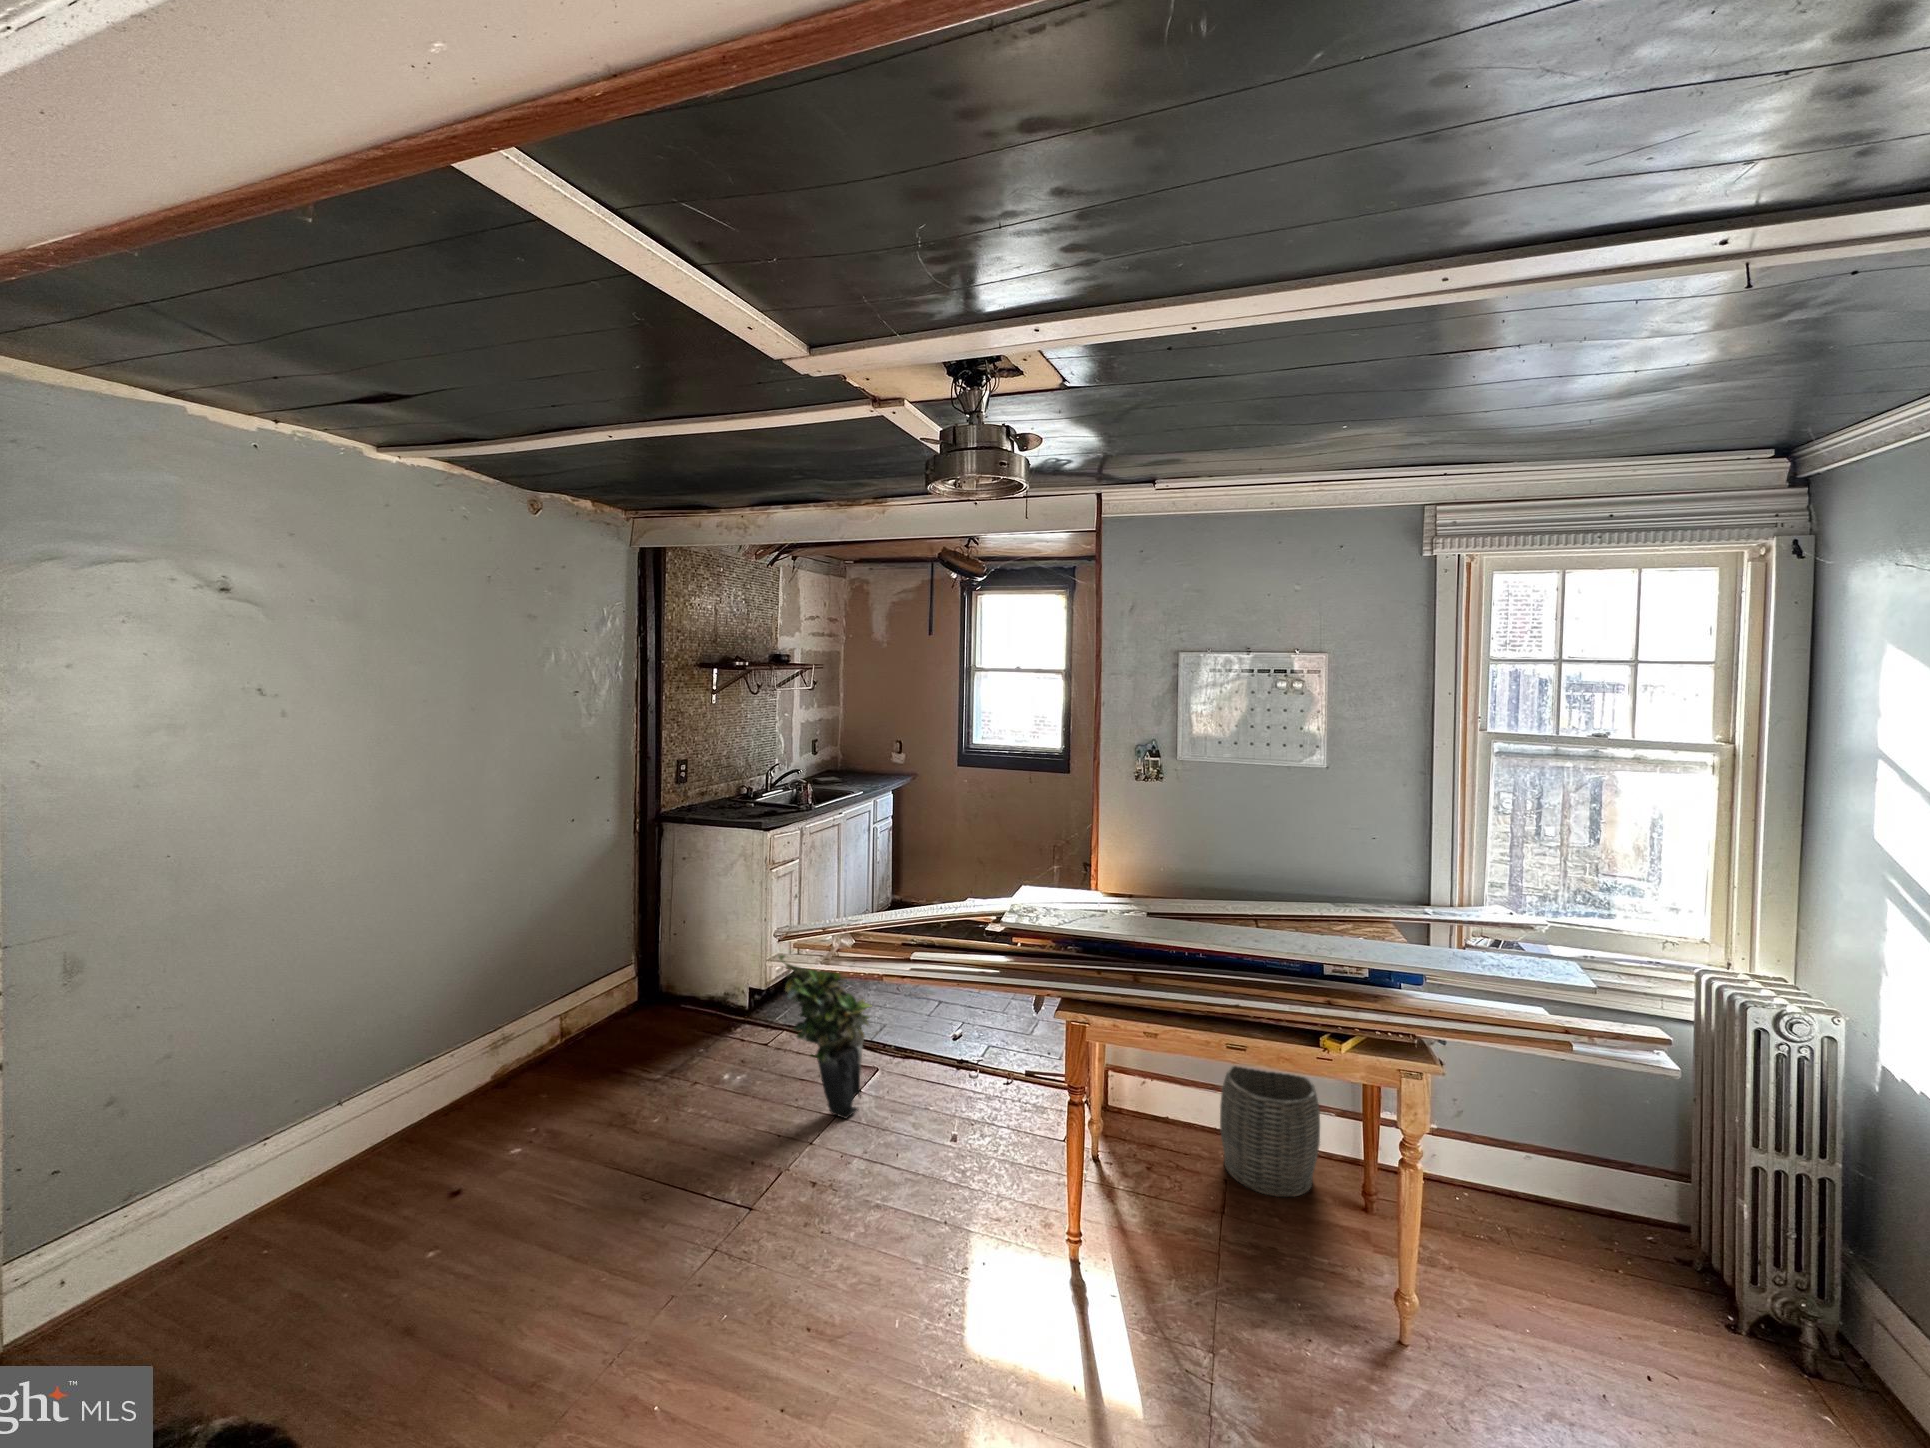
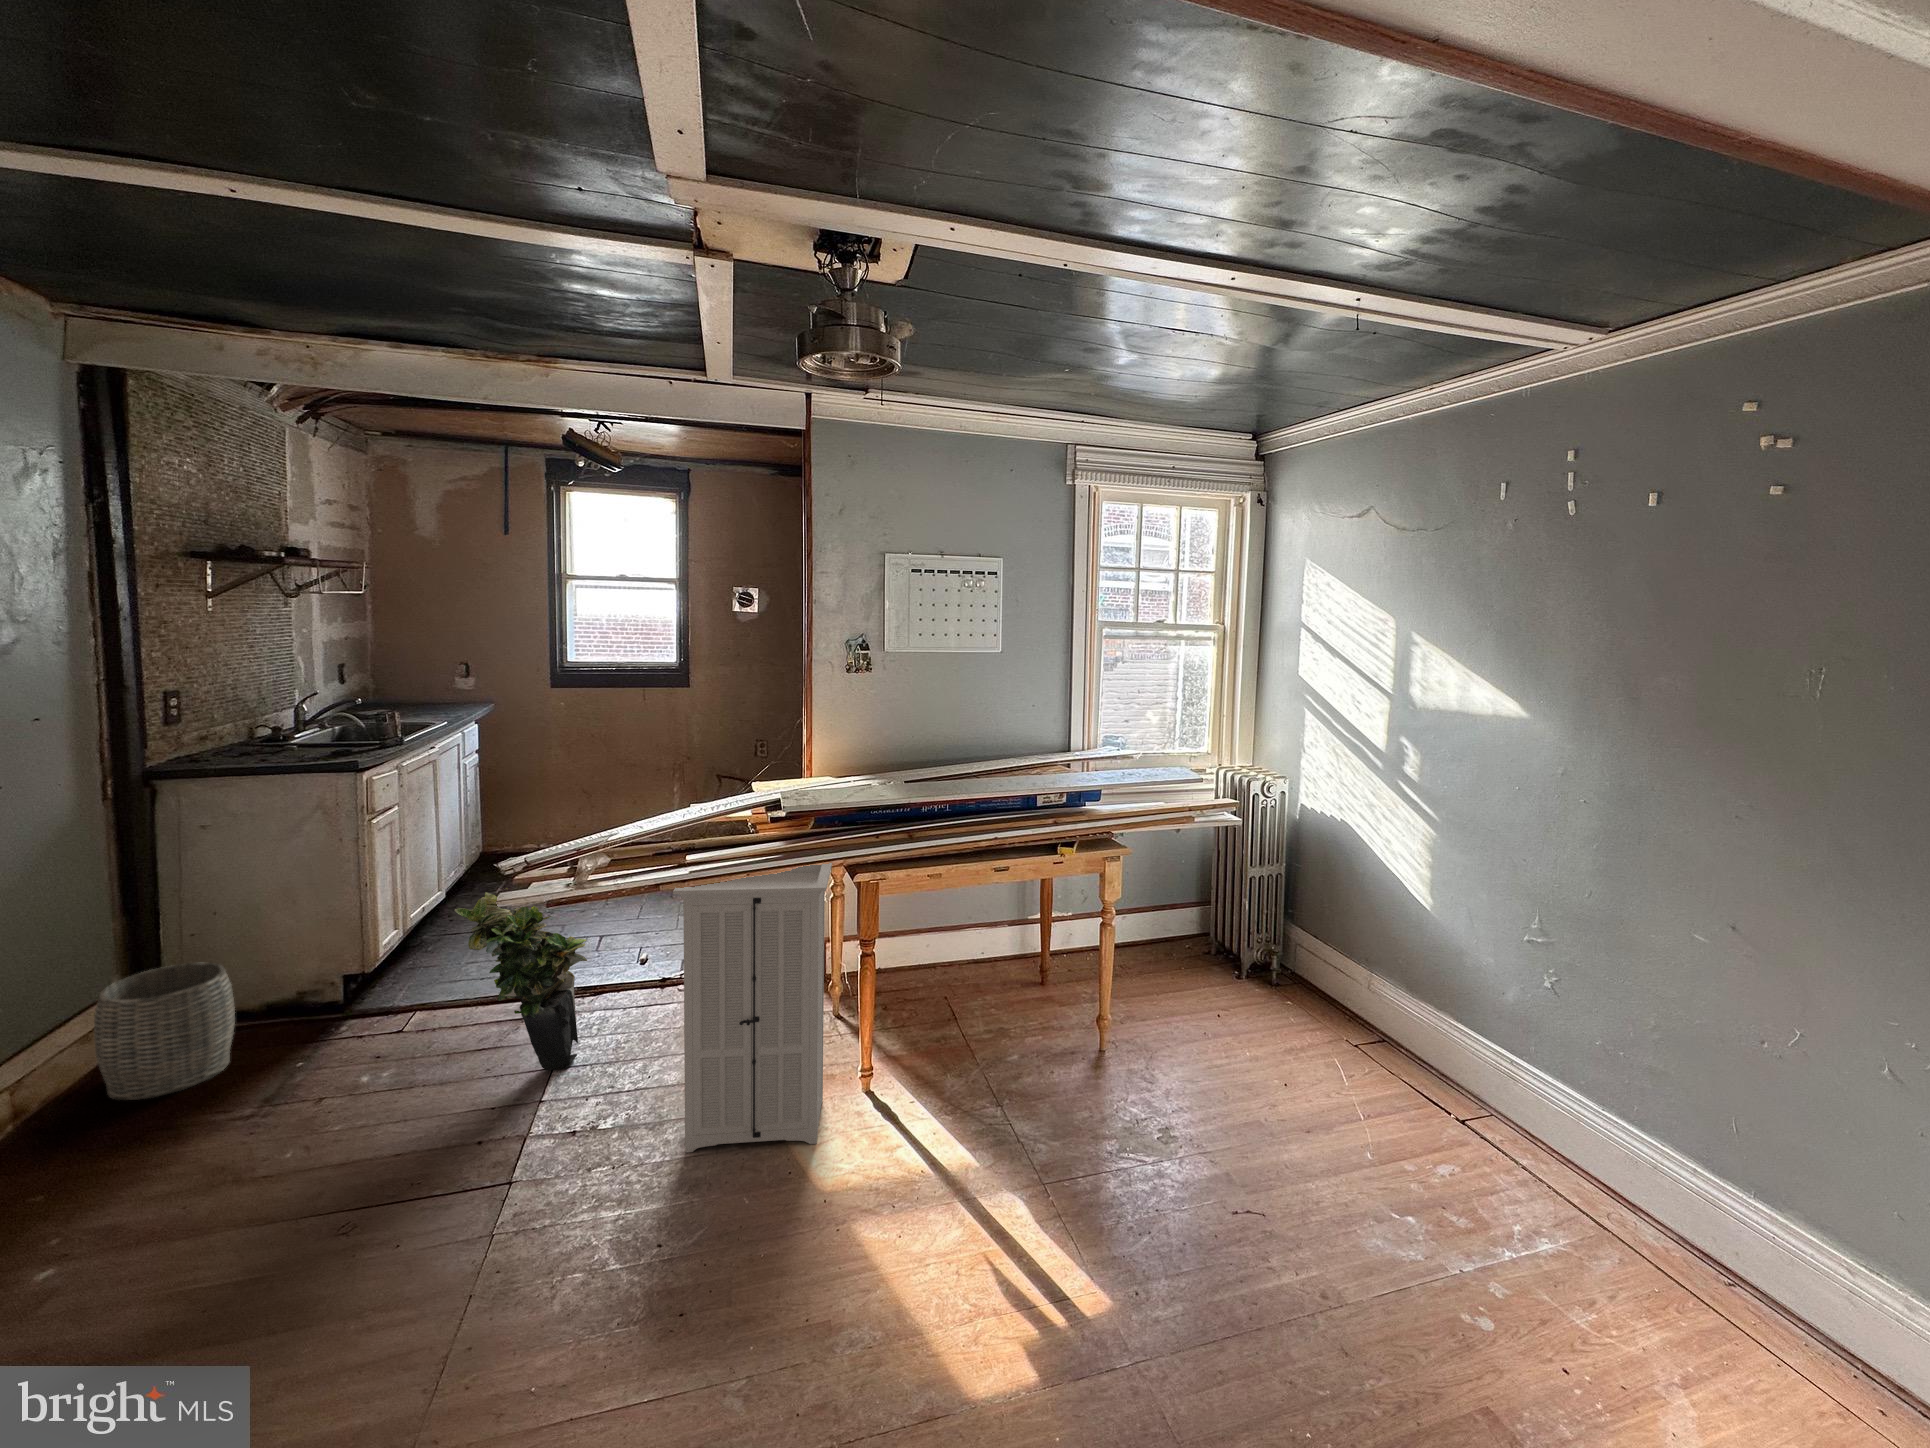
storage cabinet: none [872,957,1036,1295] -> present [673,863,832,1152]
woven basket: present [1220,1066,1320,1197] -> present [94,963,235,1100]

